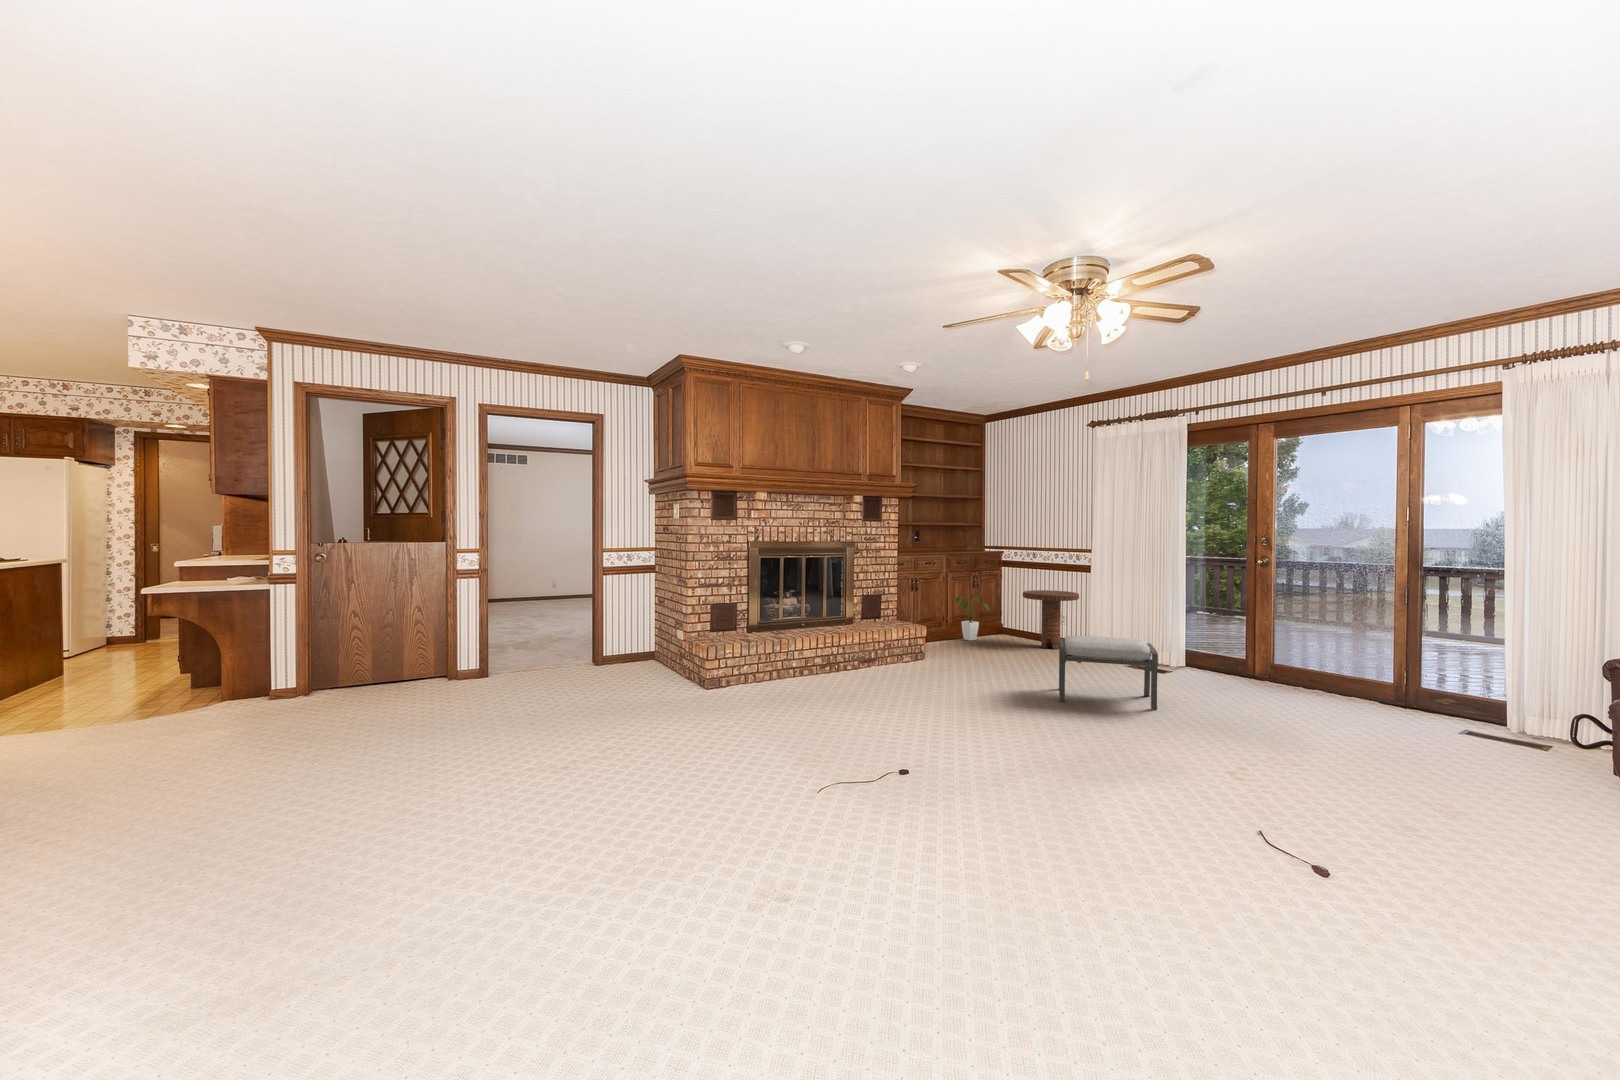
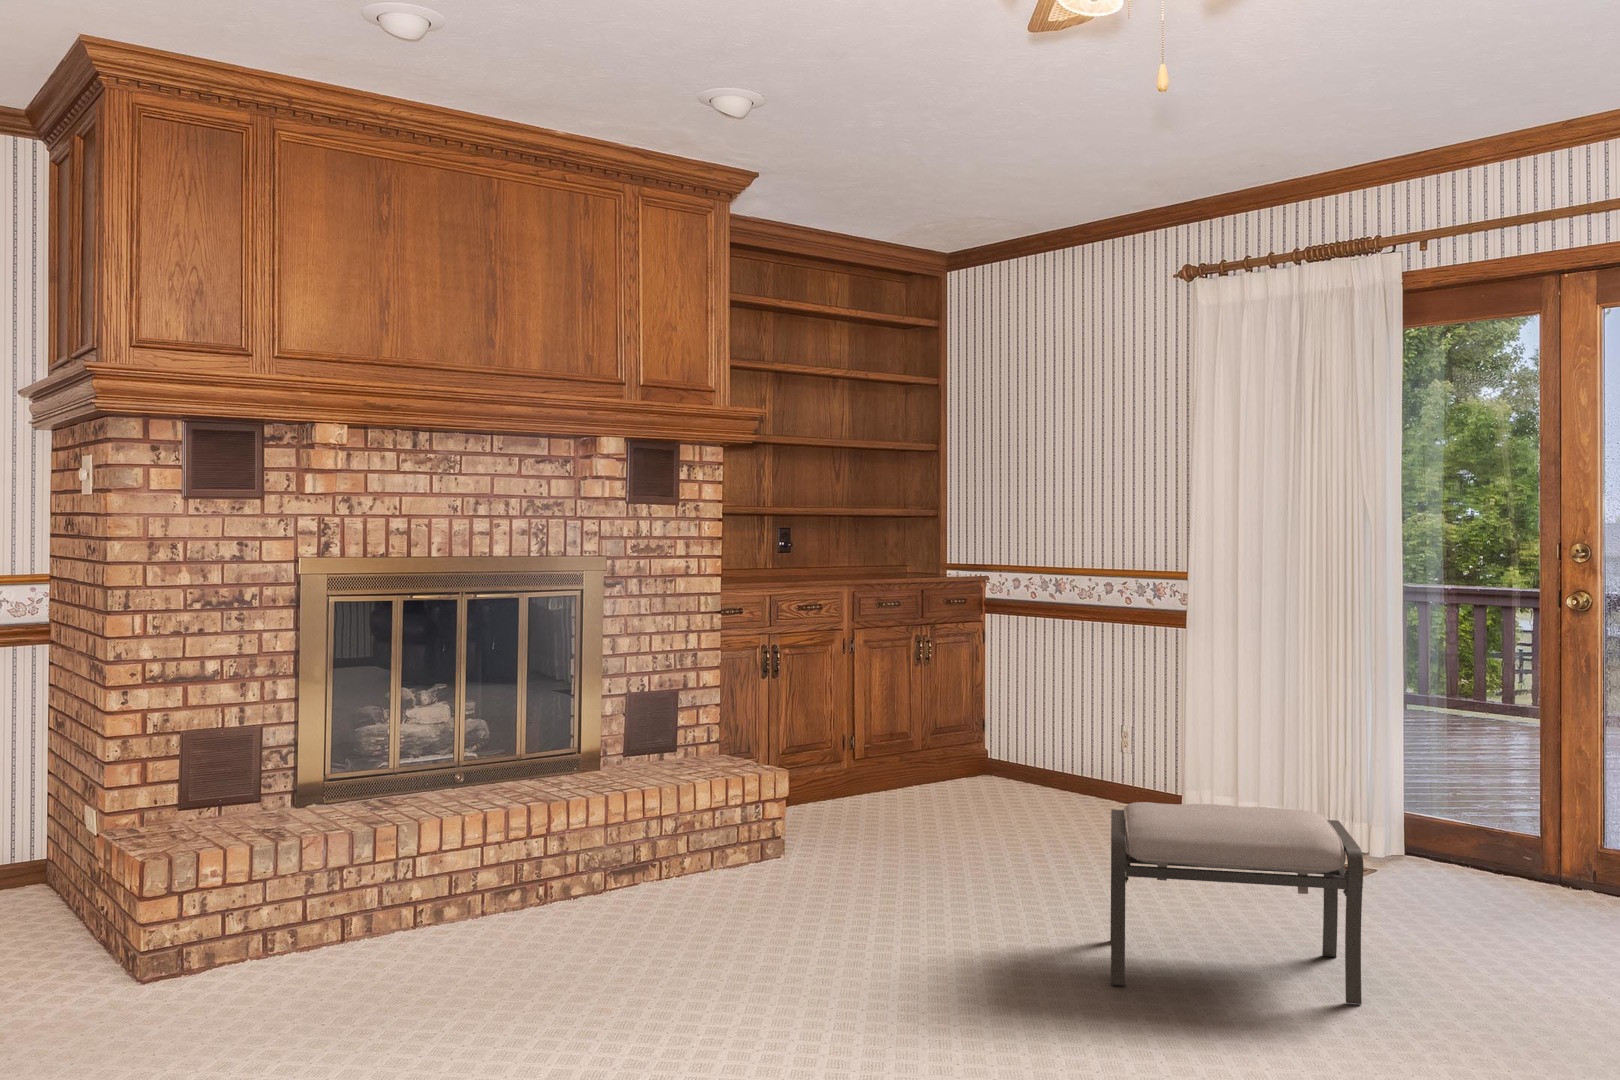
side table: present [1023,590,1079,649] -> none [1028,670,1158,813]
house plant: present [953,593,989,641] -> none [865,678,951,794]

